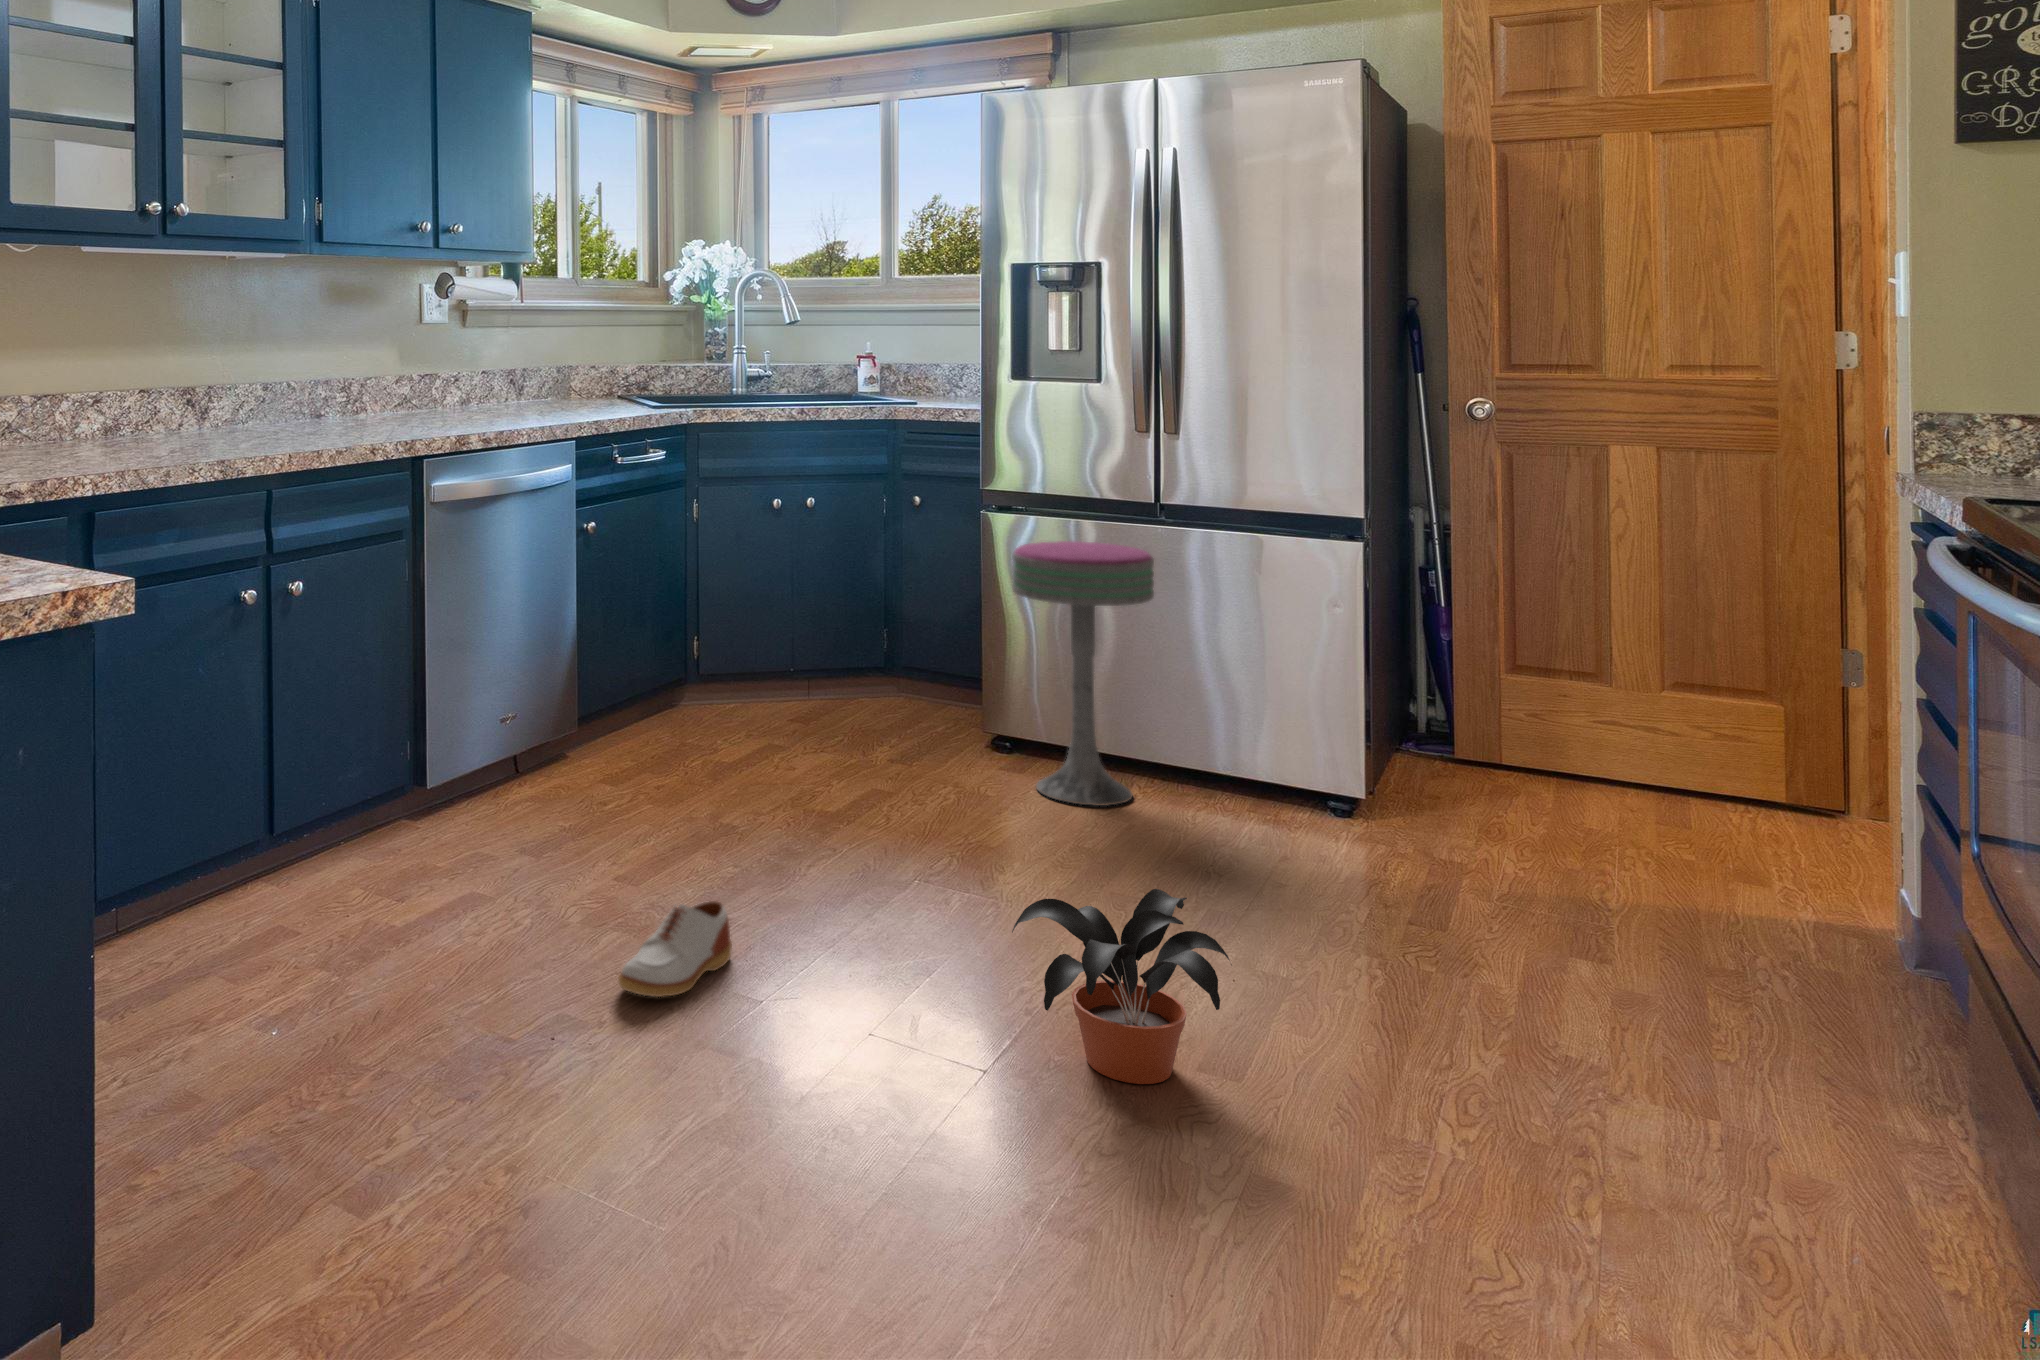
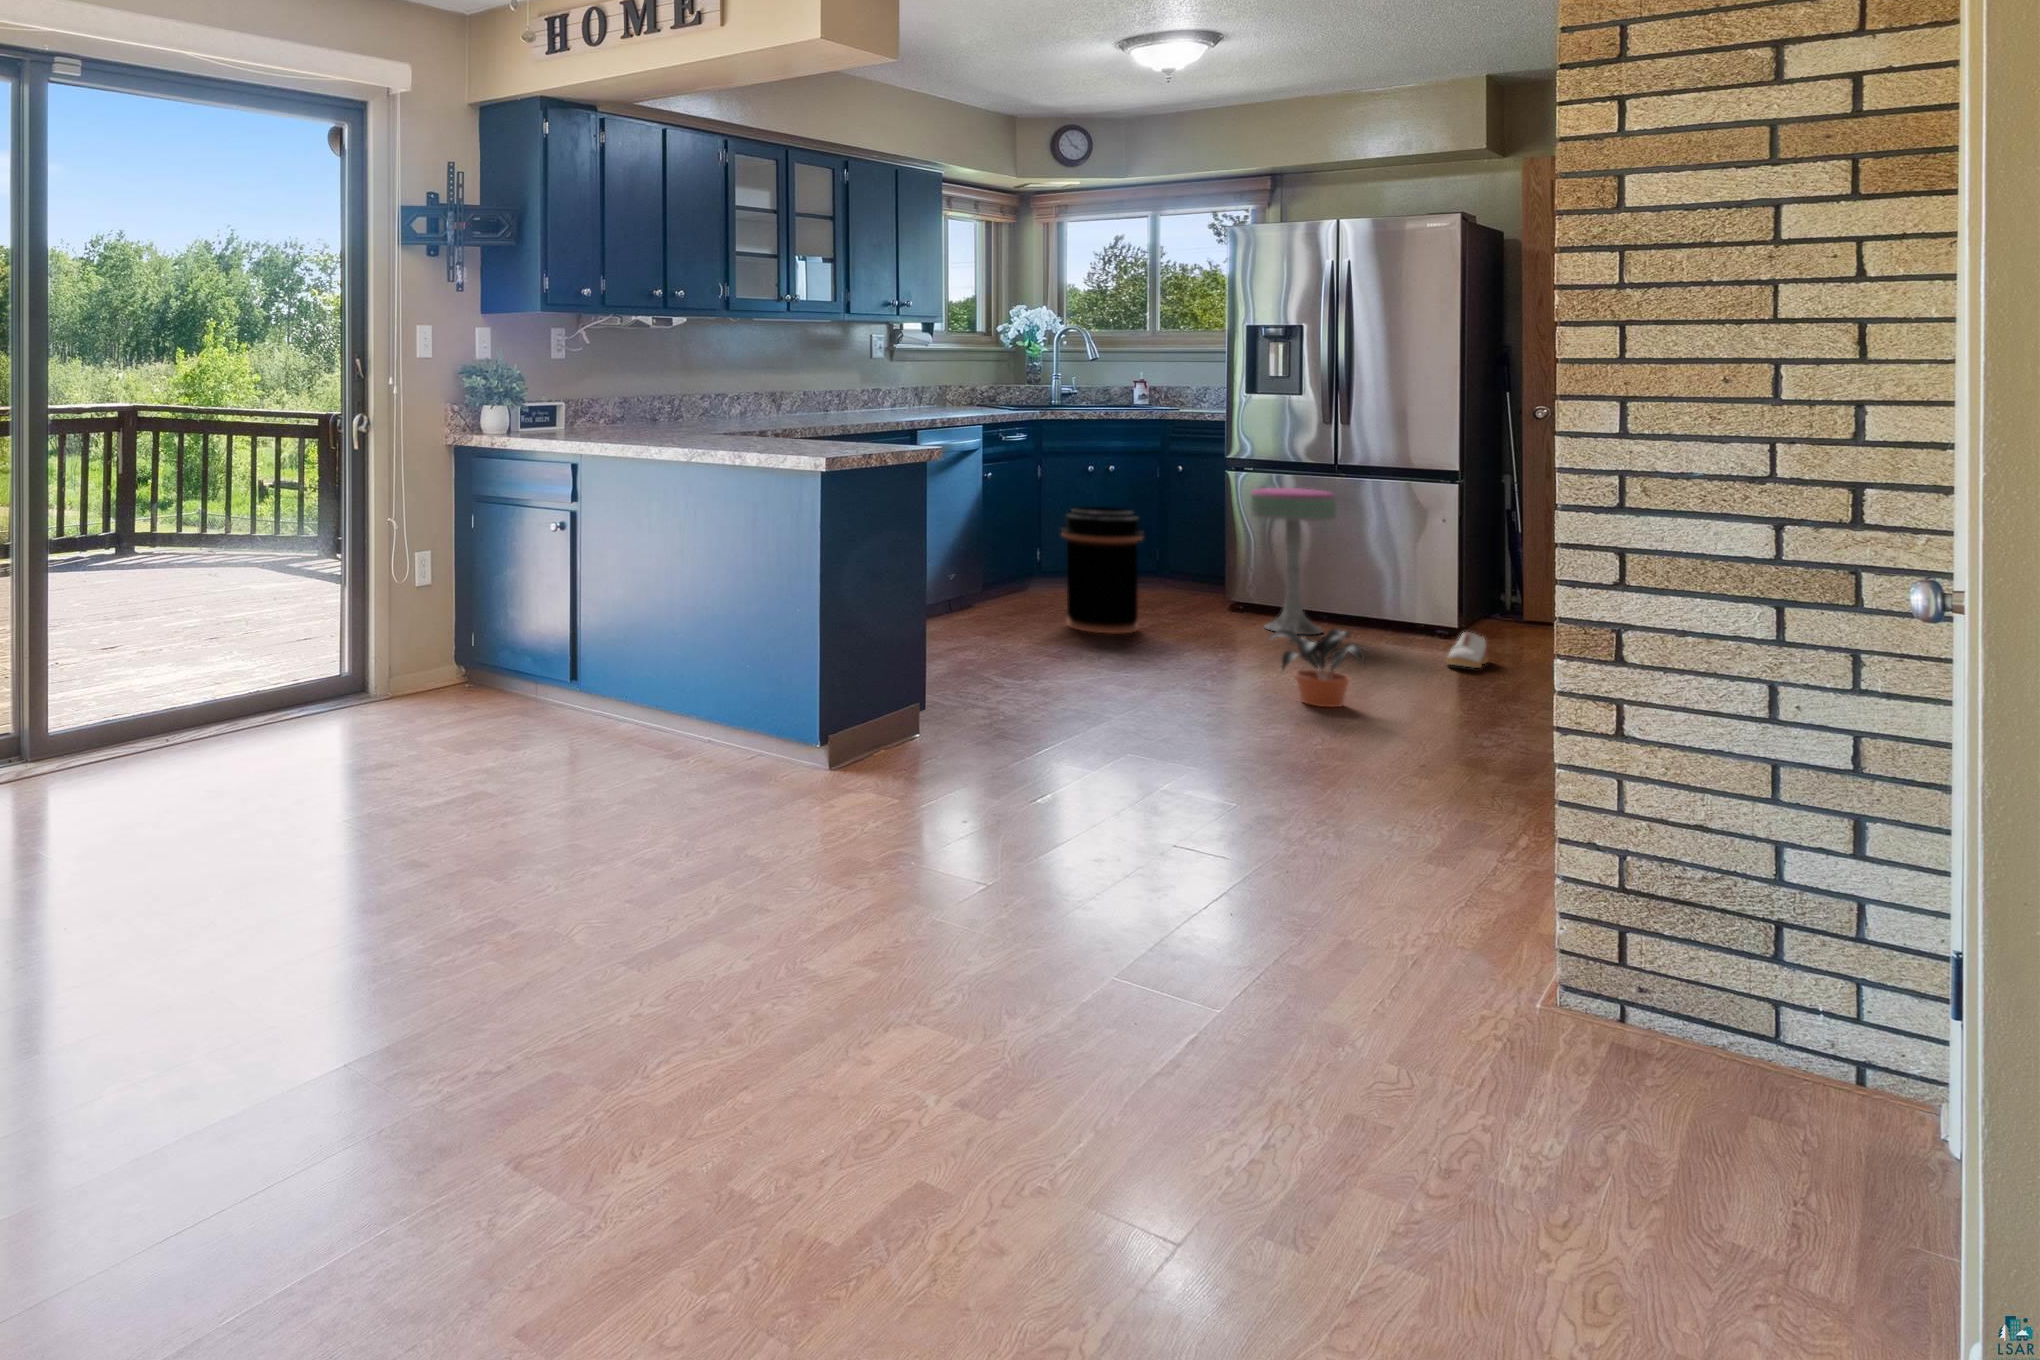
trash can: none [691,583,829,821] -> present [1061,507,1144,633]
shoe: present [618,901,732,997] -> present [1445,633,1488,668]

